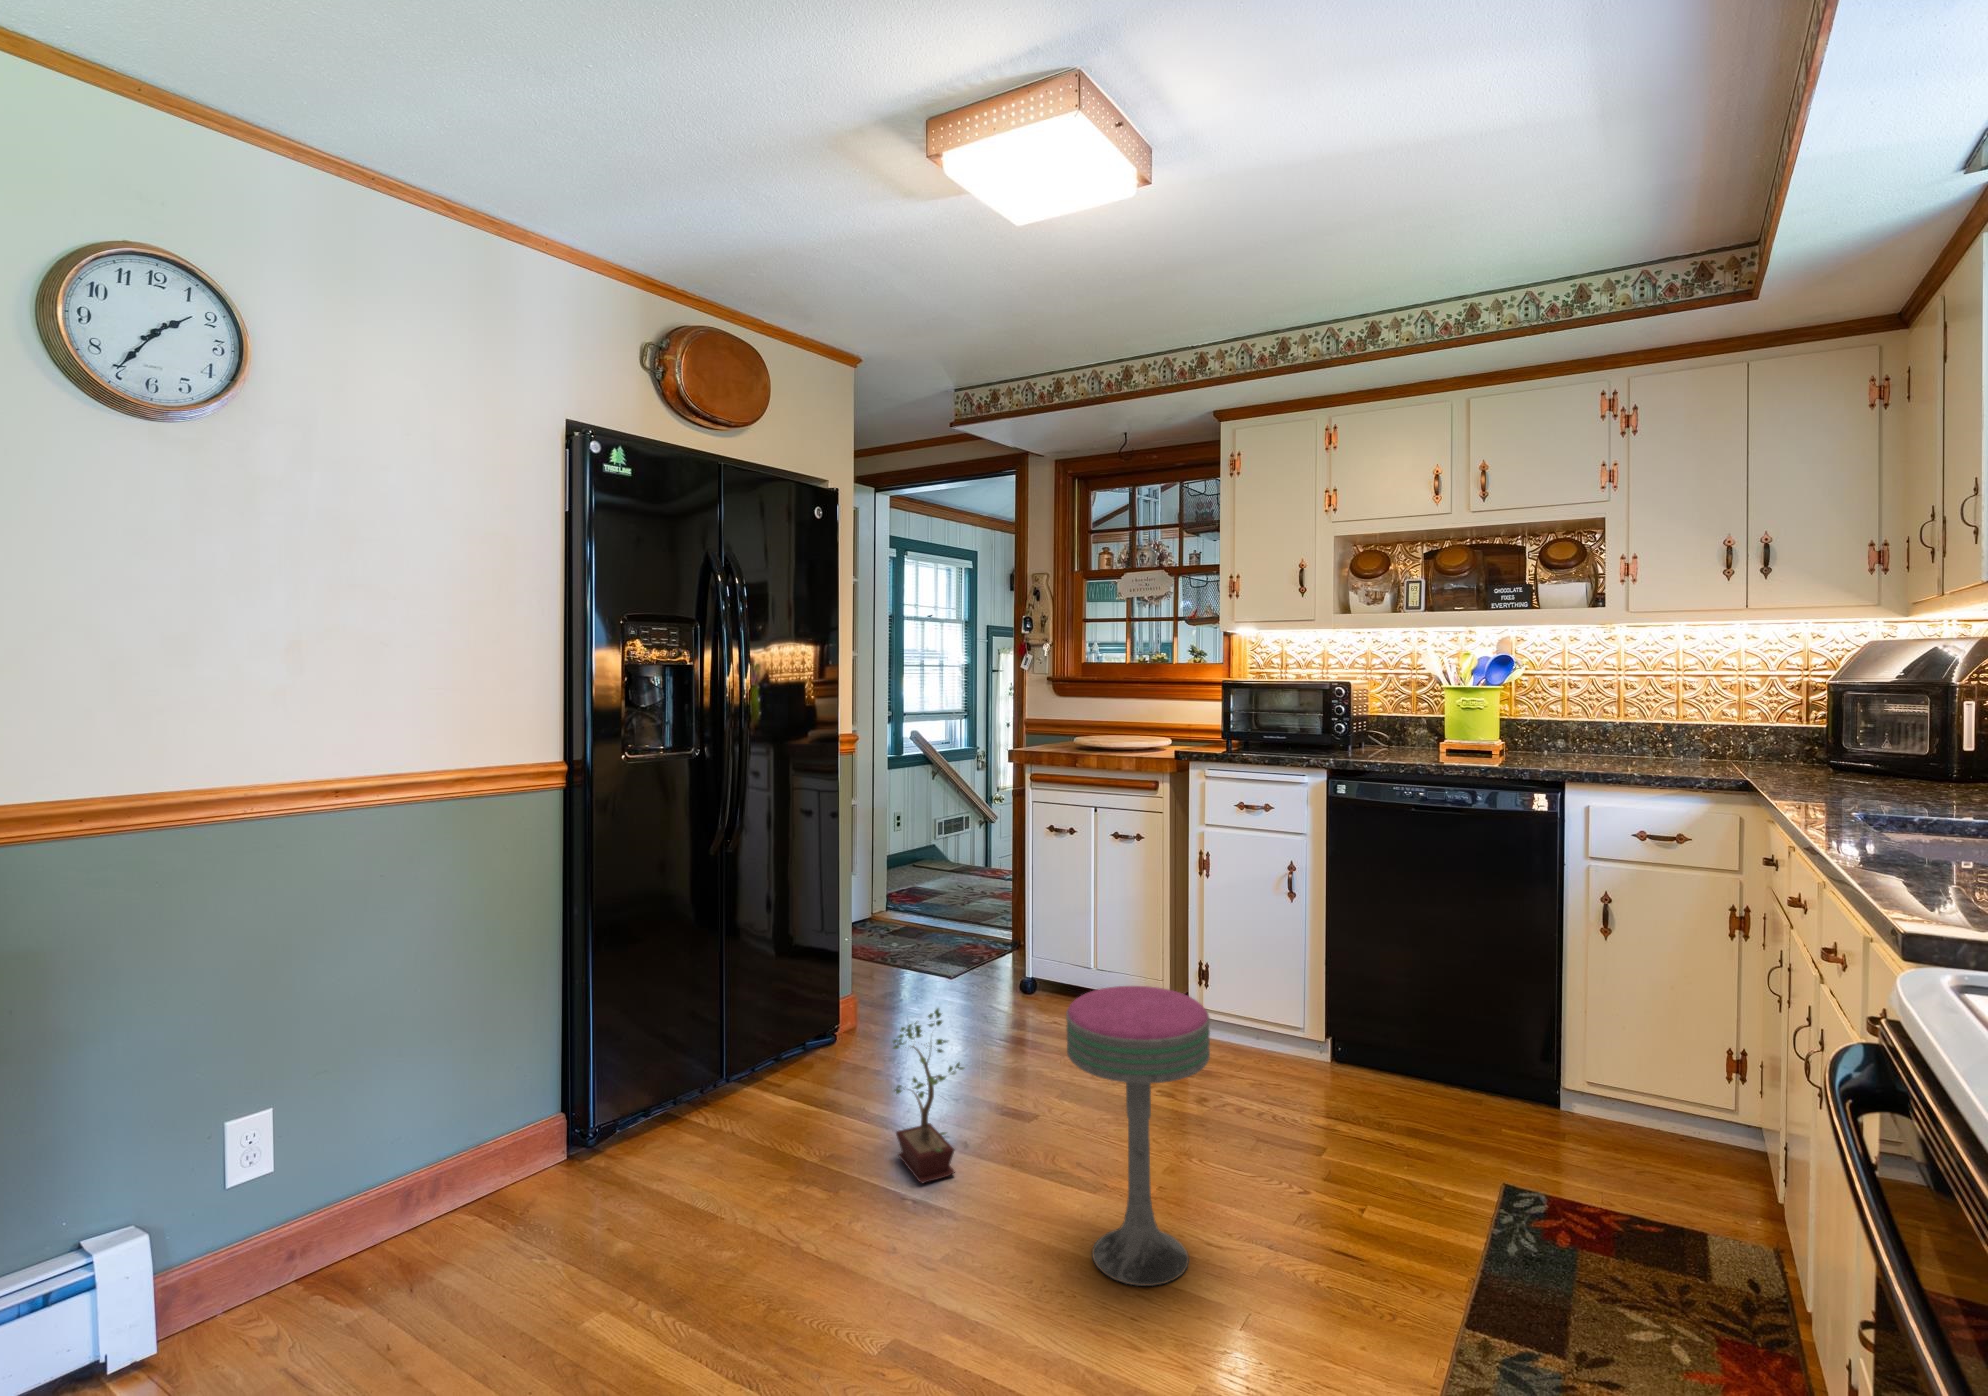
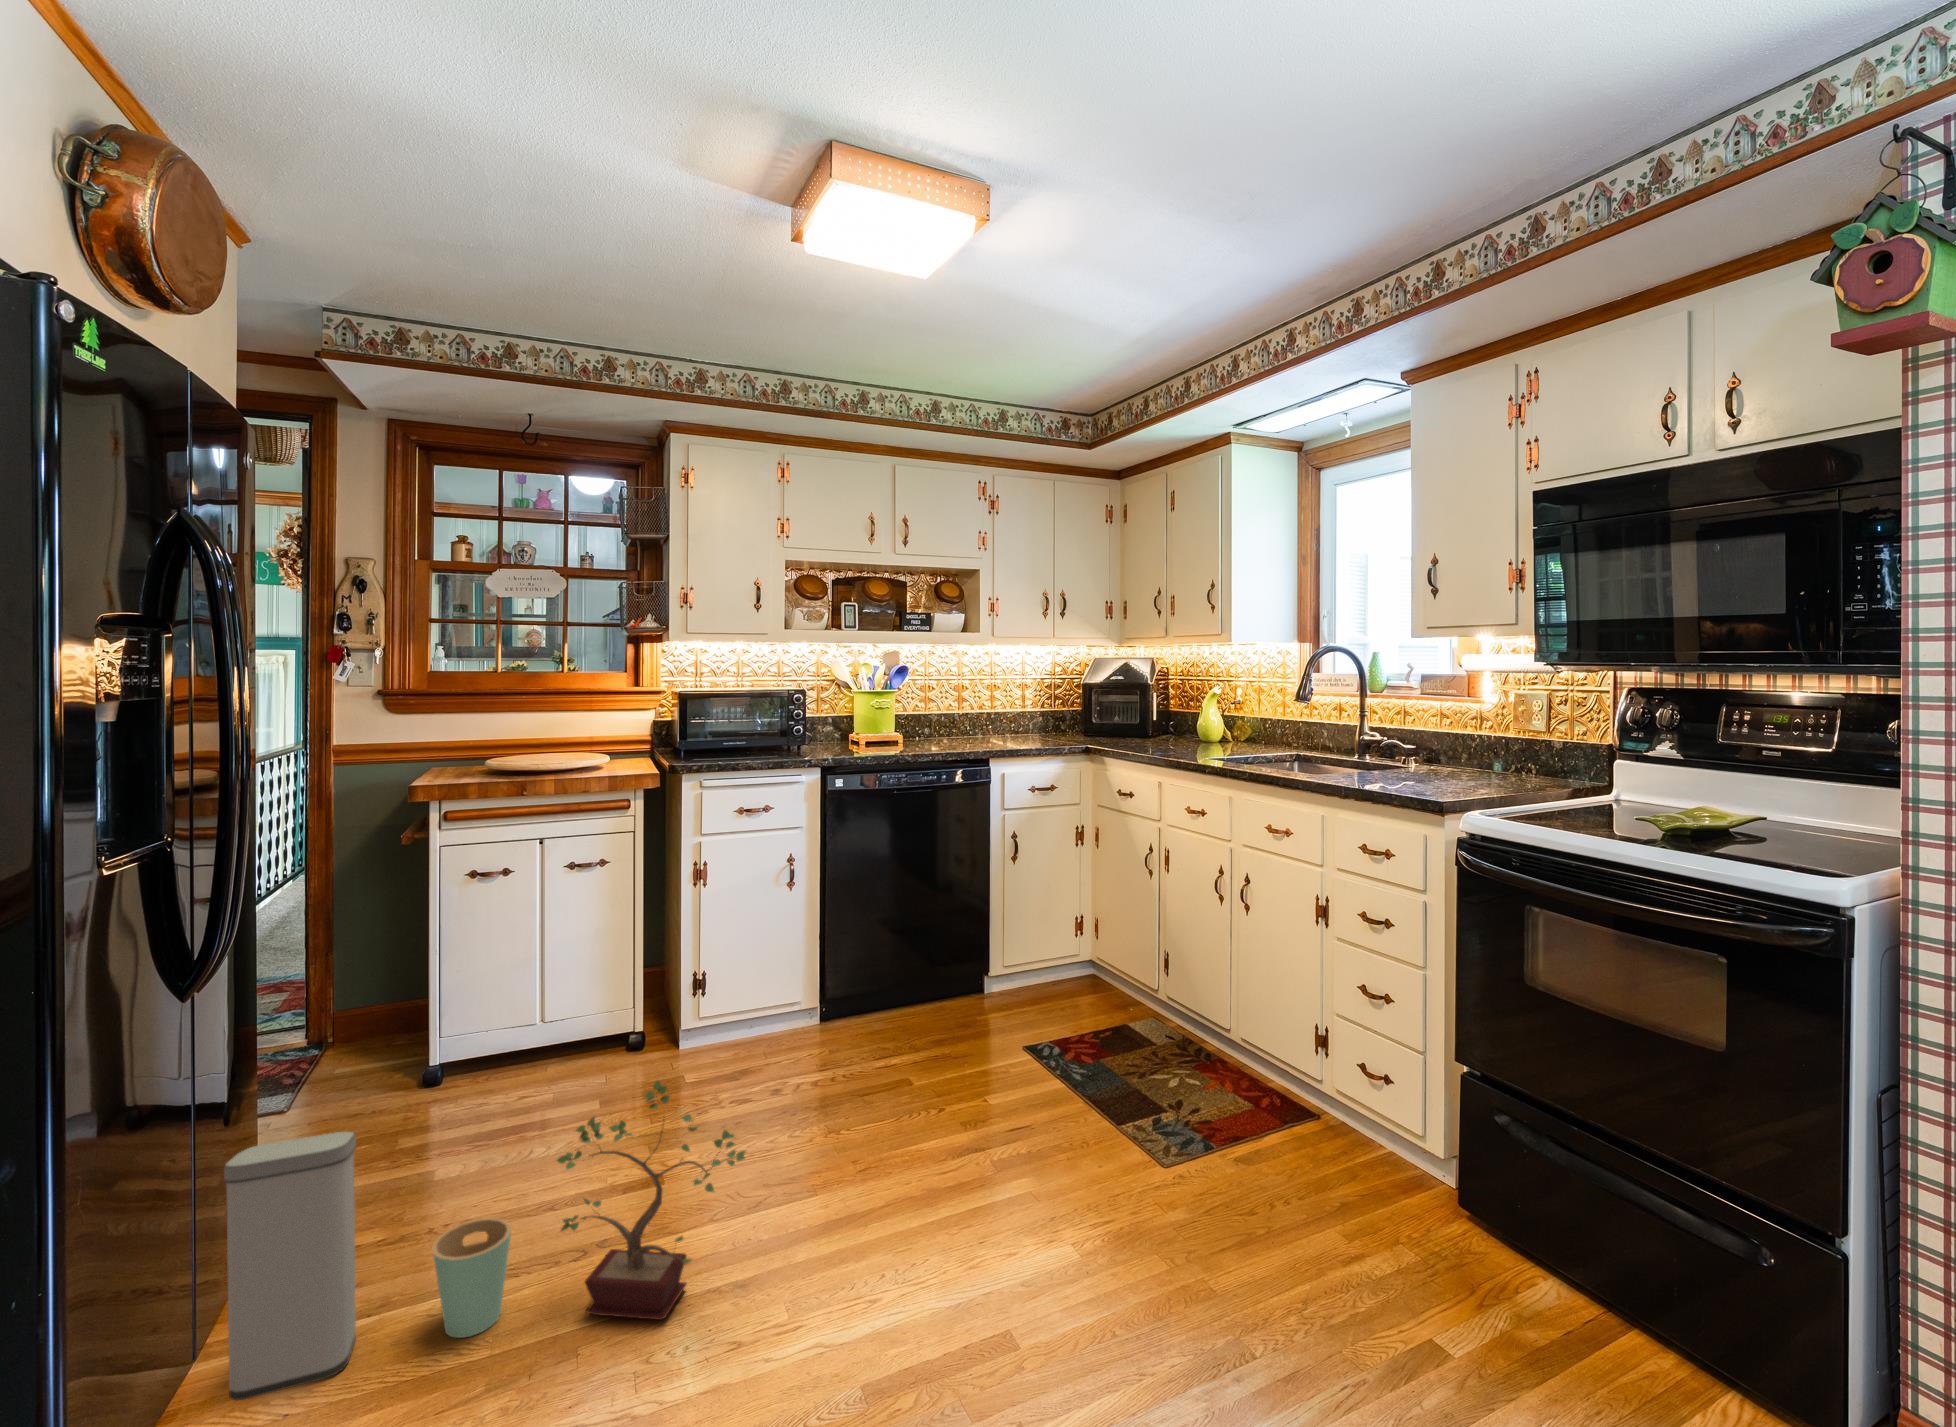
trash can: none [757,968,885,1136] -> present [224,1132,511,1400]
bar stool: present [1066,986,1210,1286] -> none [884,962,1026,1265]

